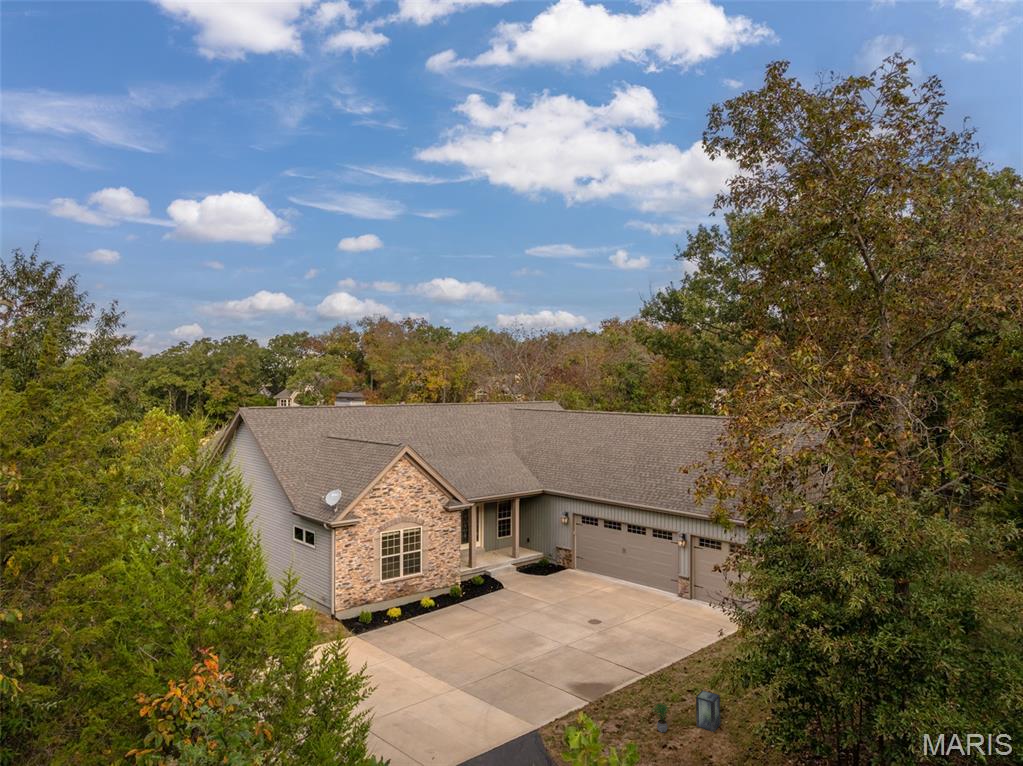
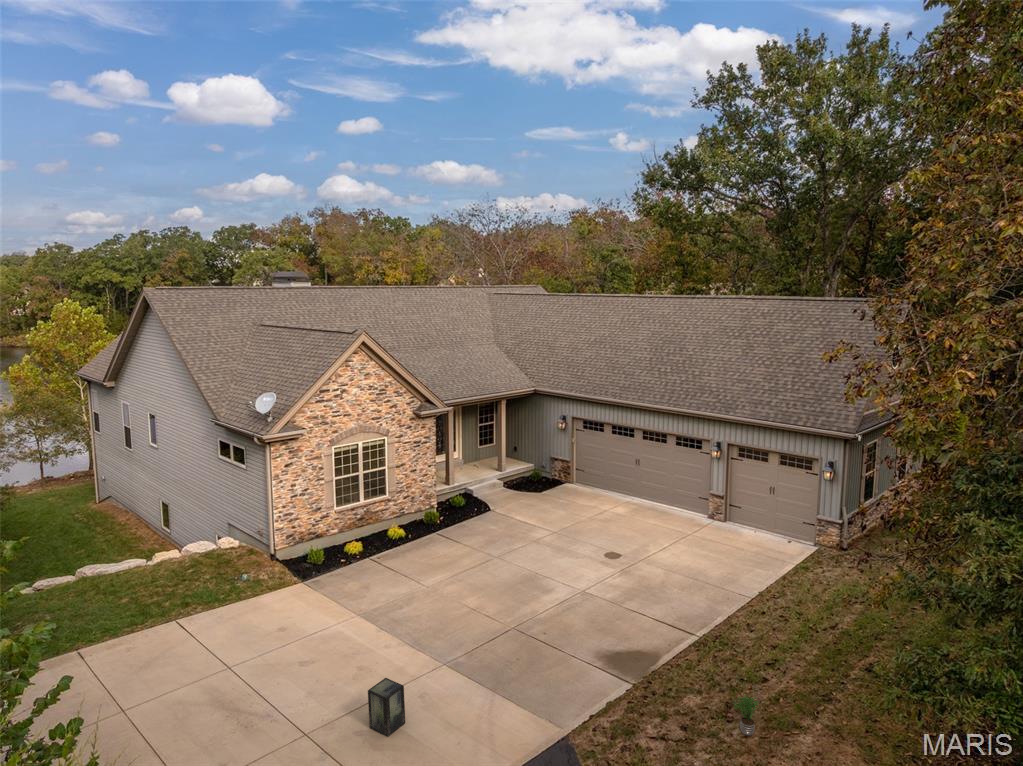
storage box: present [696,691,720,732] -> present [368,678,405,737]

